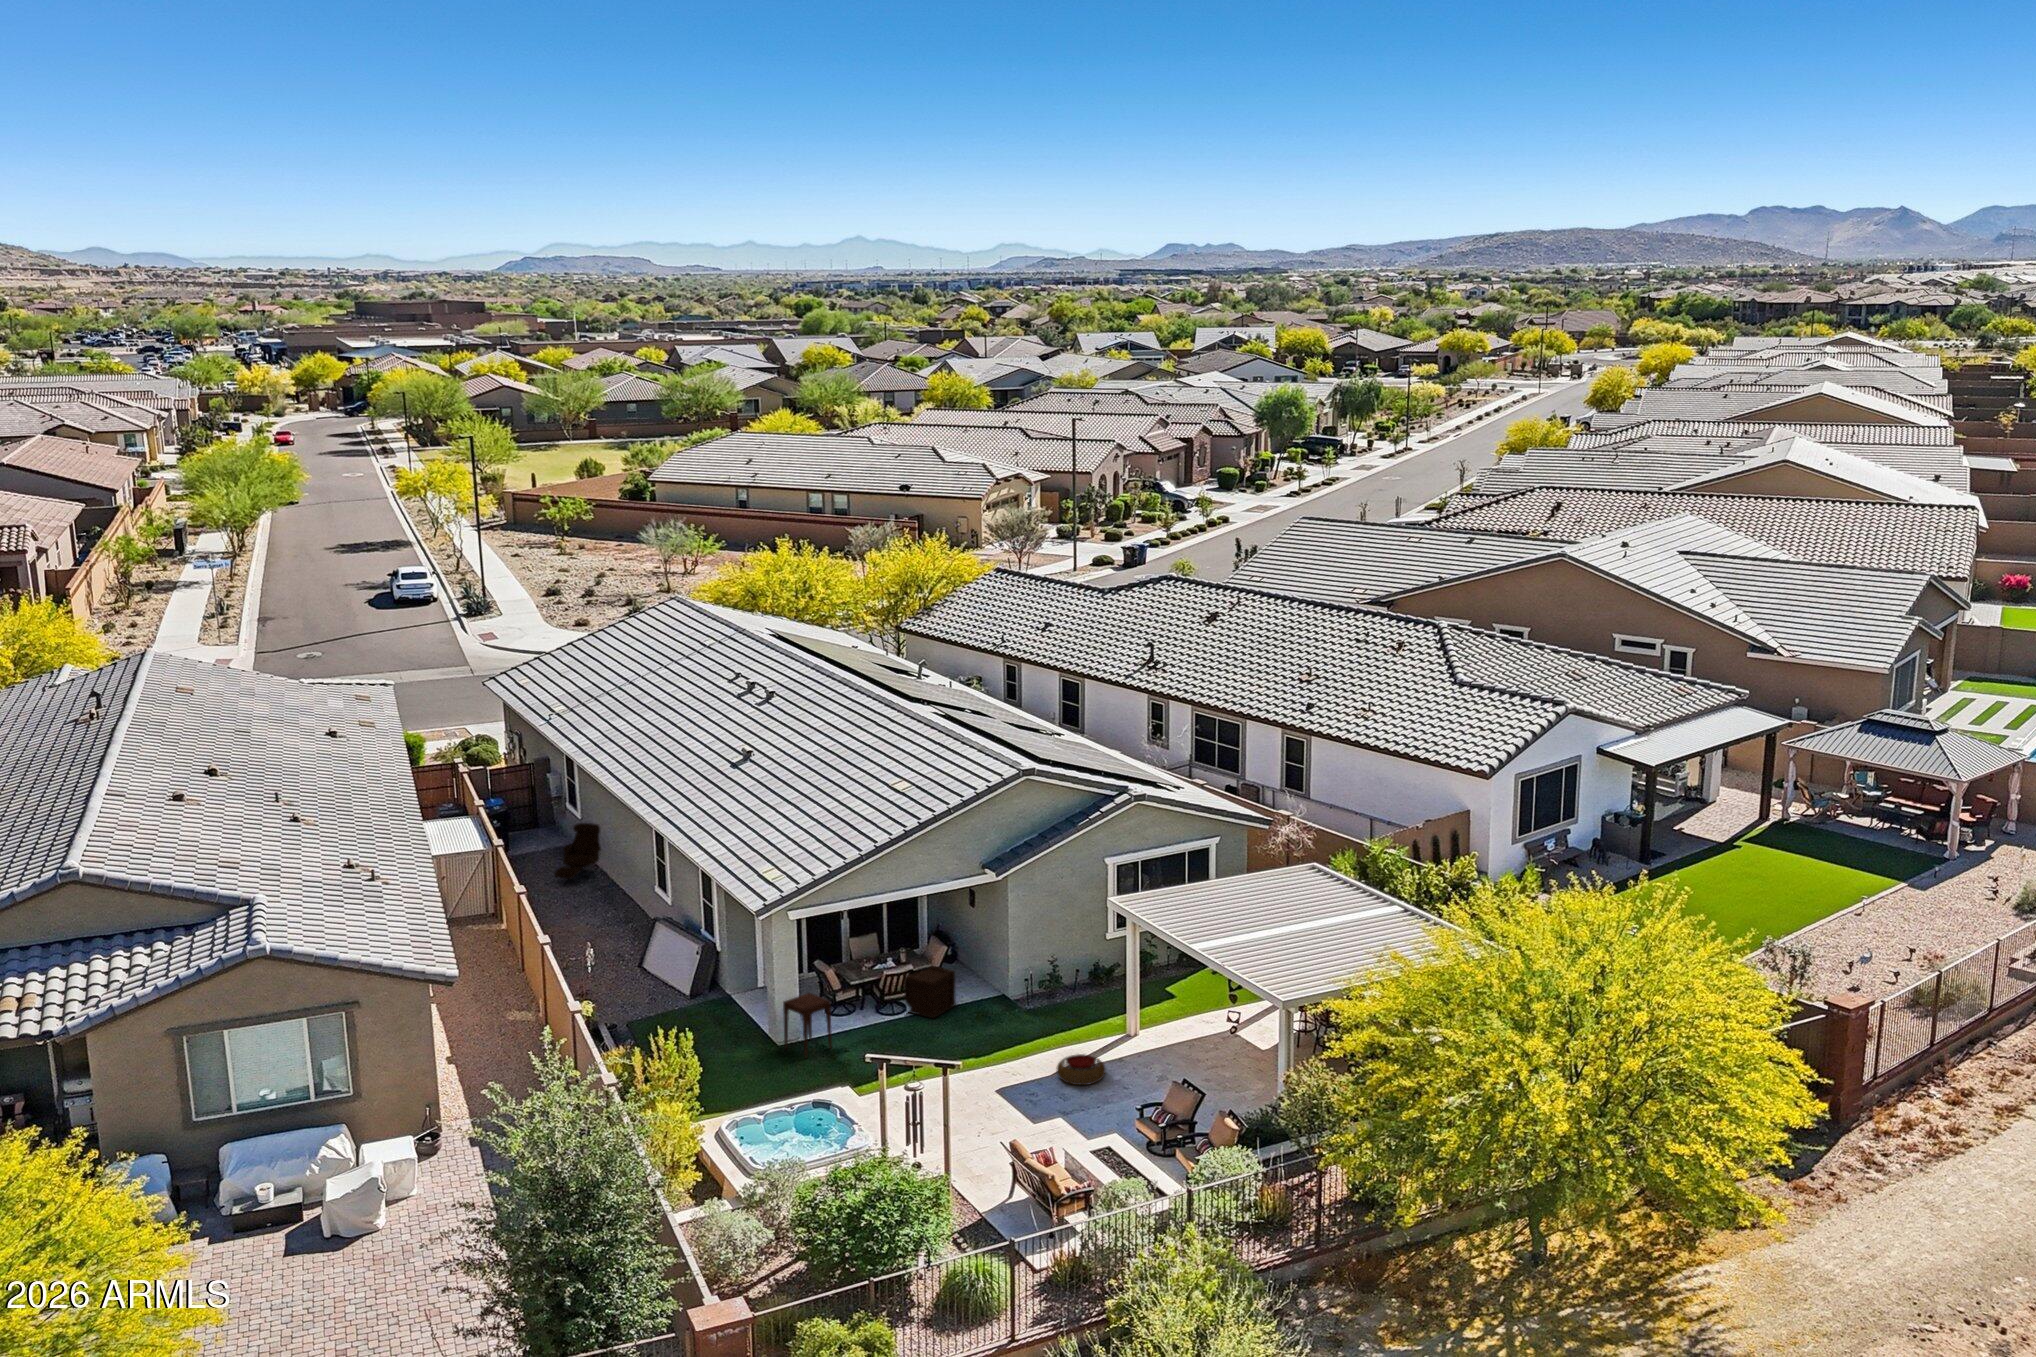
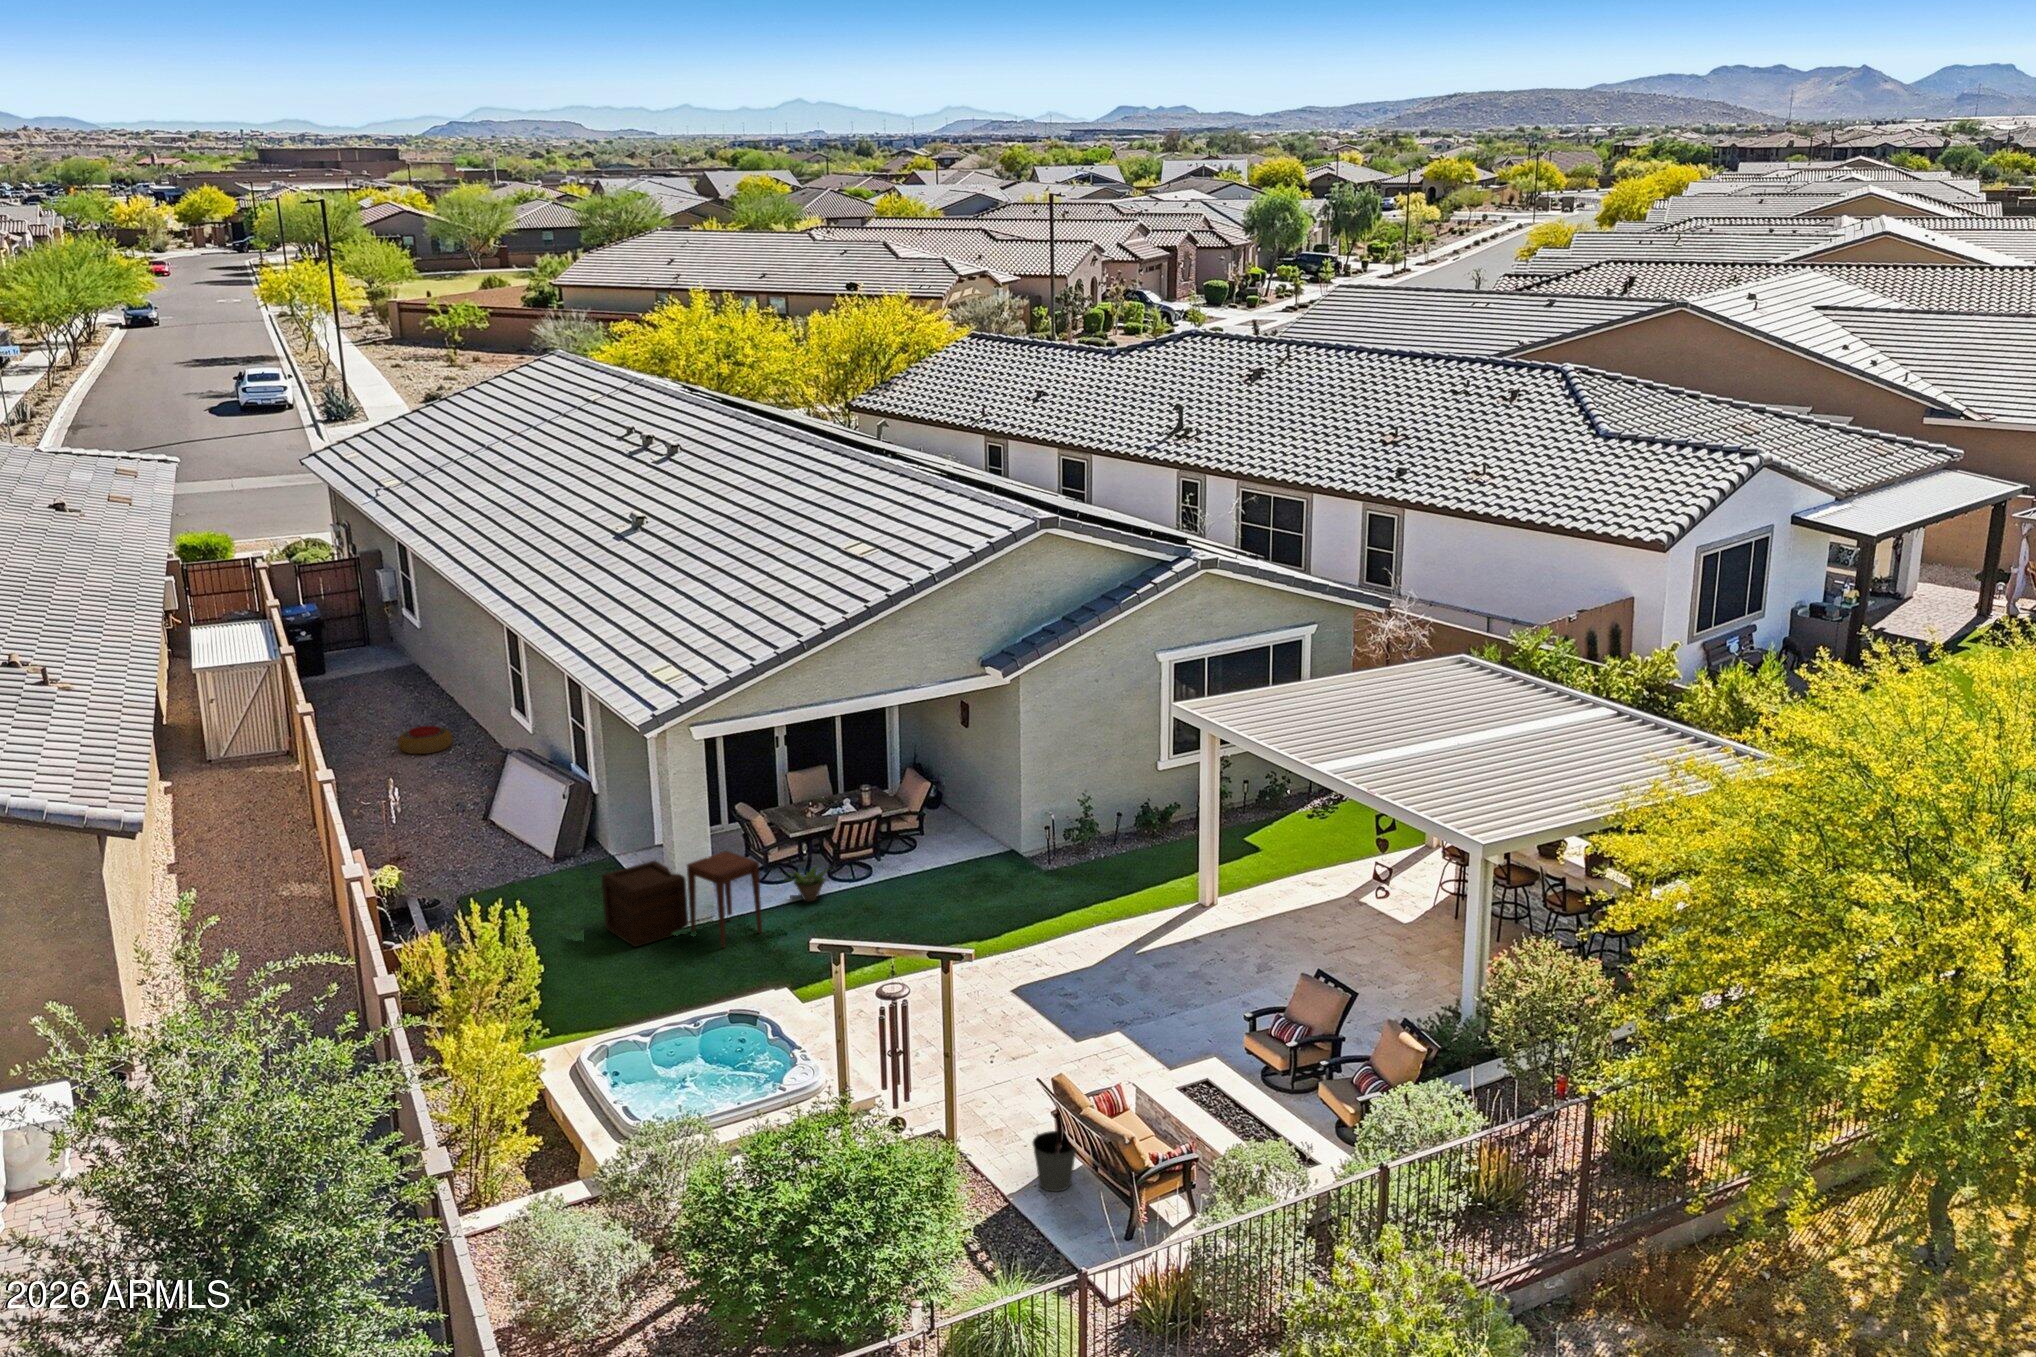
lounge chair: present [554,823,601,884] -> none [378,635,447,719]
wooden crate: present [904,966,956,1018] -> present [602,861,688,947]
decorative plant: none [846,1002,880,1028] -> present [785,866,829,901]
pouf: present [1057,1054,1106,1085] -> present [397,726,453,754]
bucket: none [997,1176,1025,1213] -> present [1033,1131,1077,1192]

